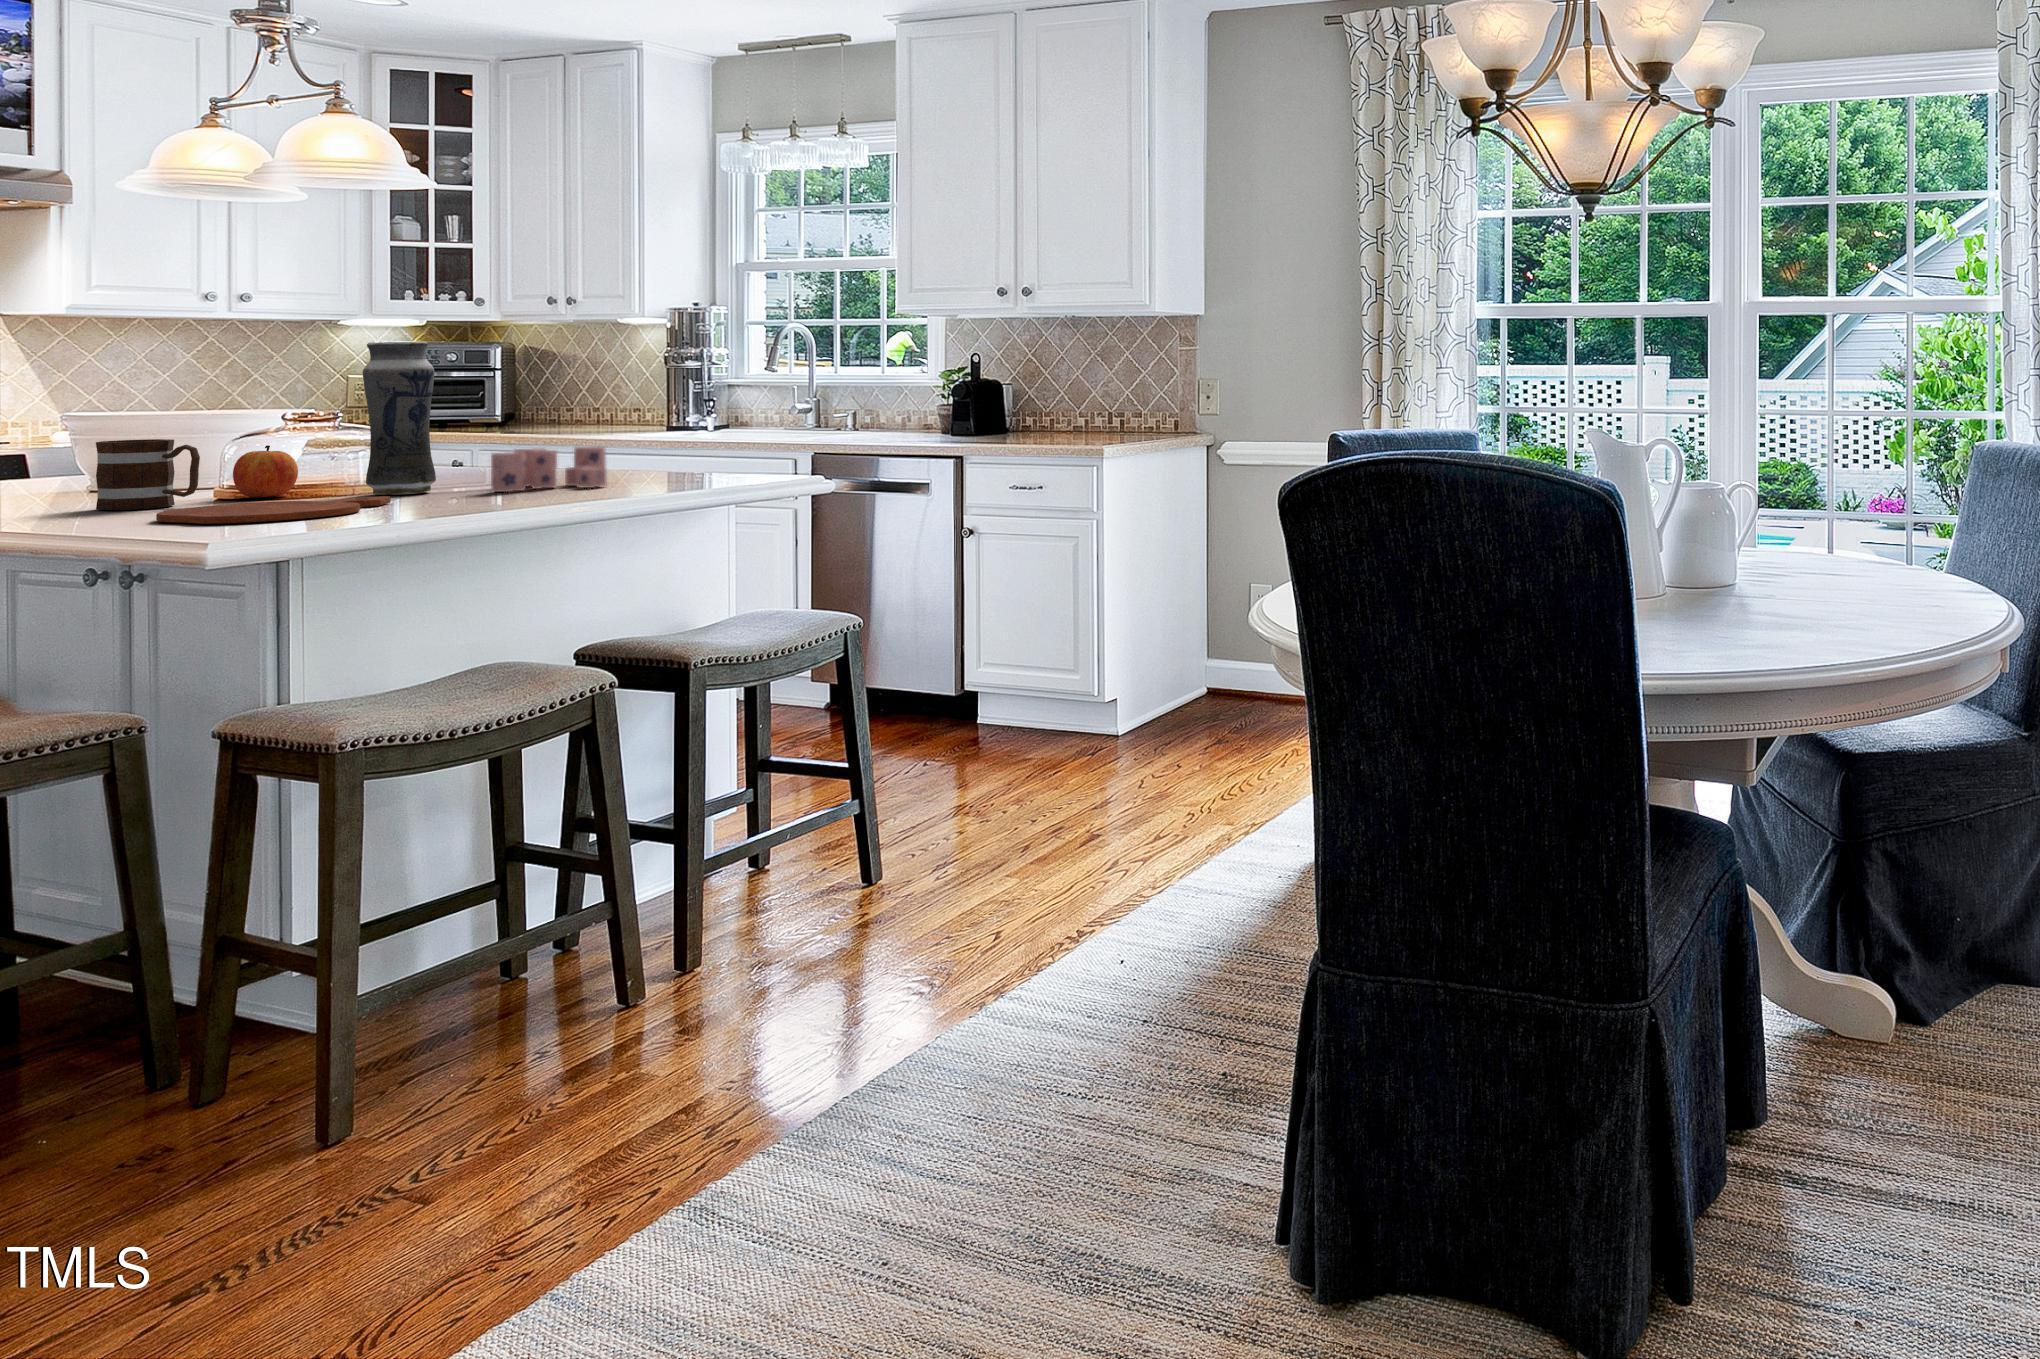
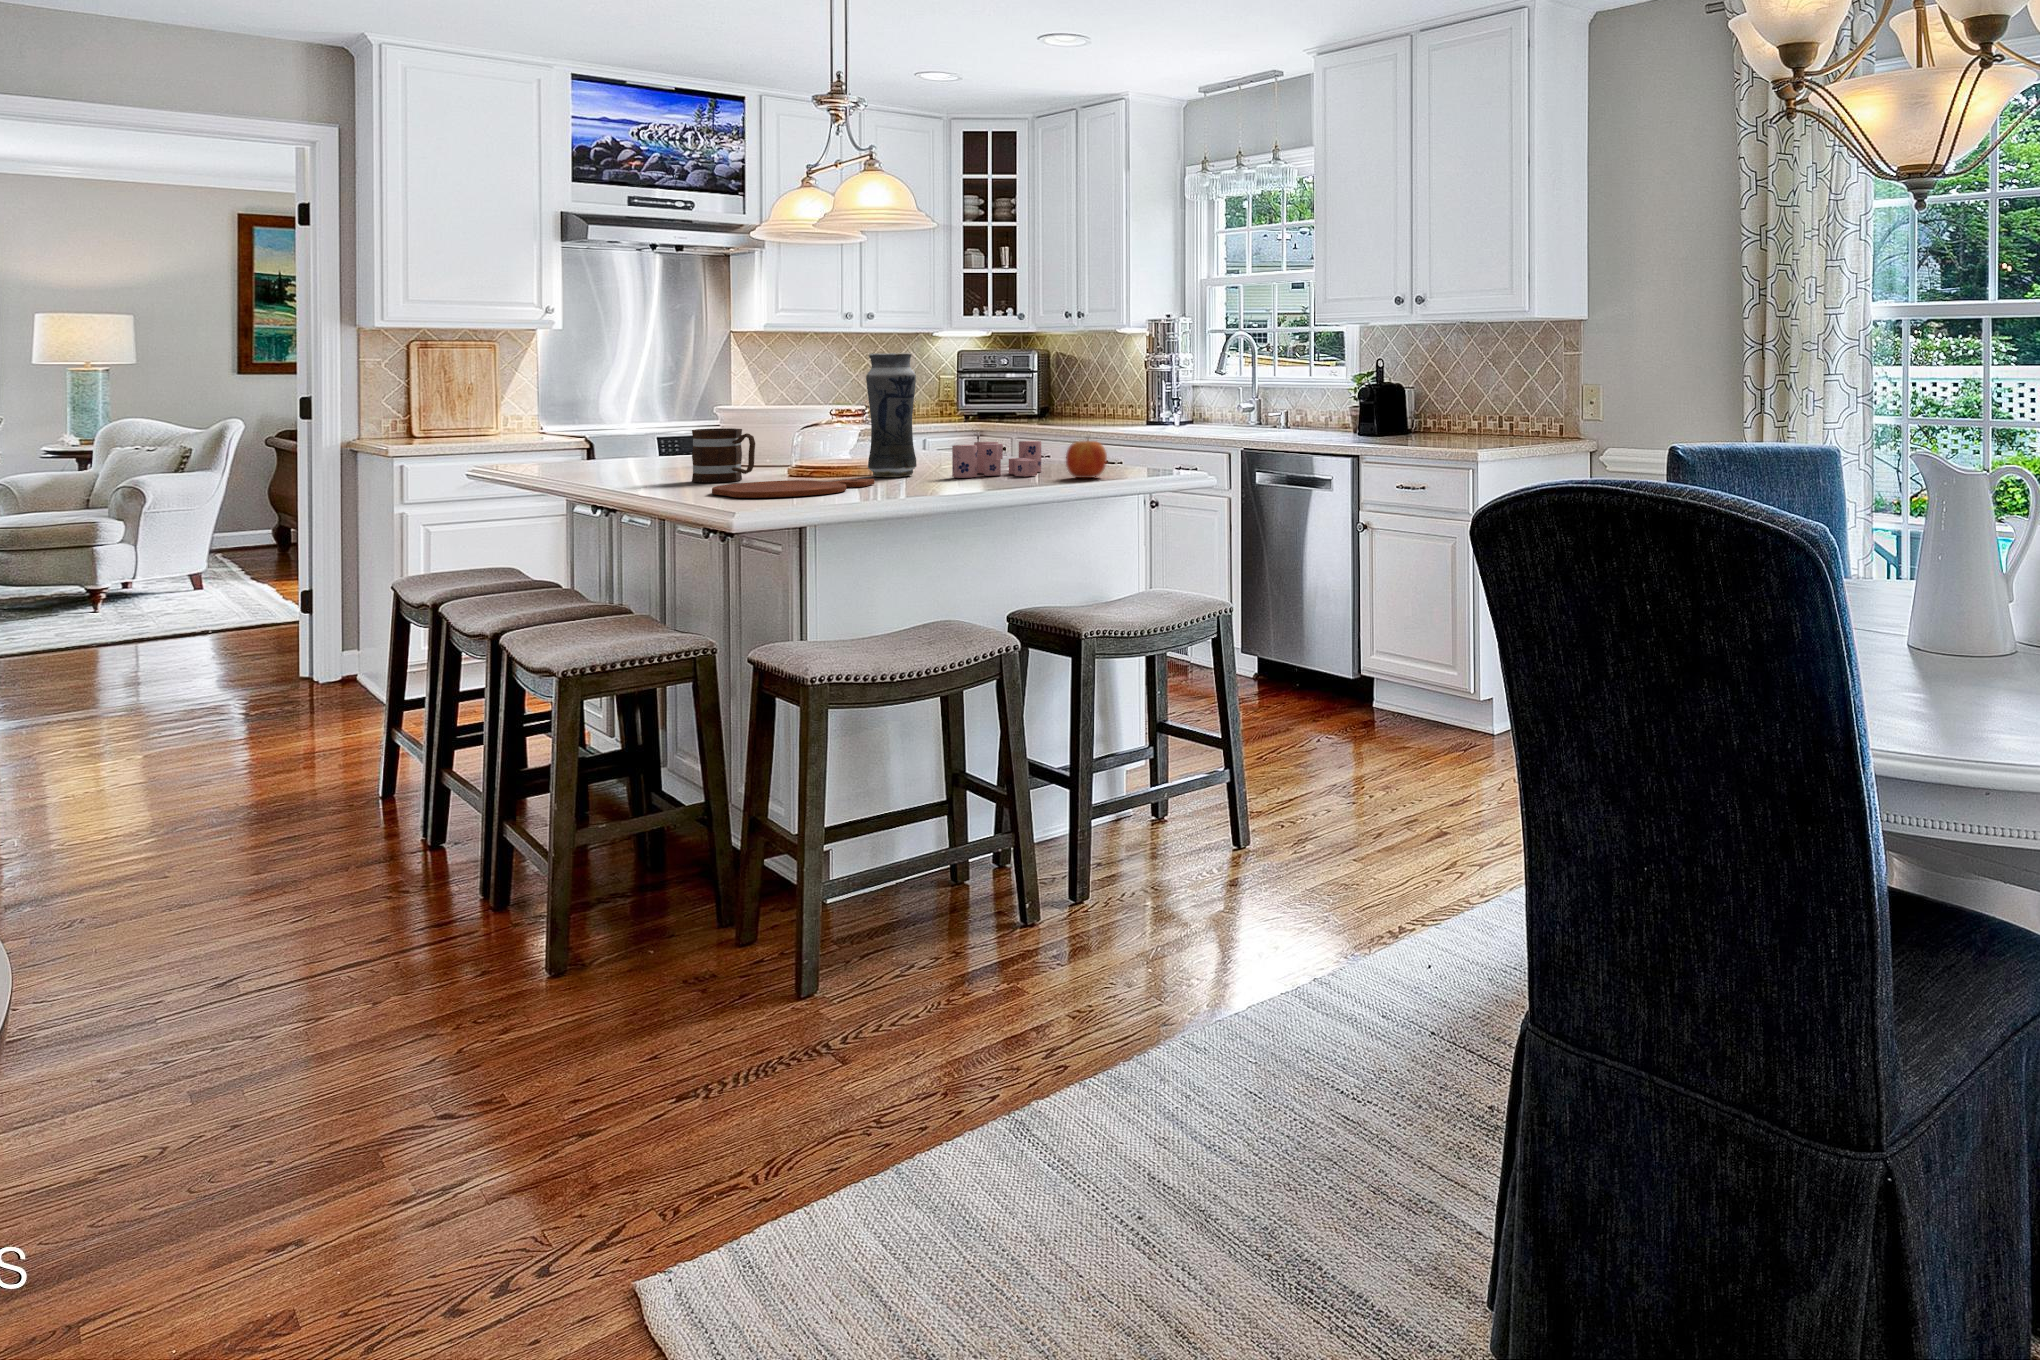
apple: present [233,445,298,498] -> present [1066,439,1107,478]

